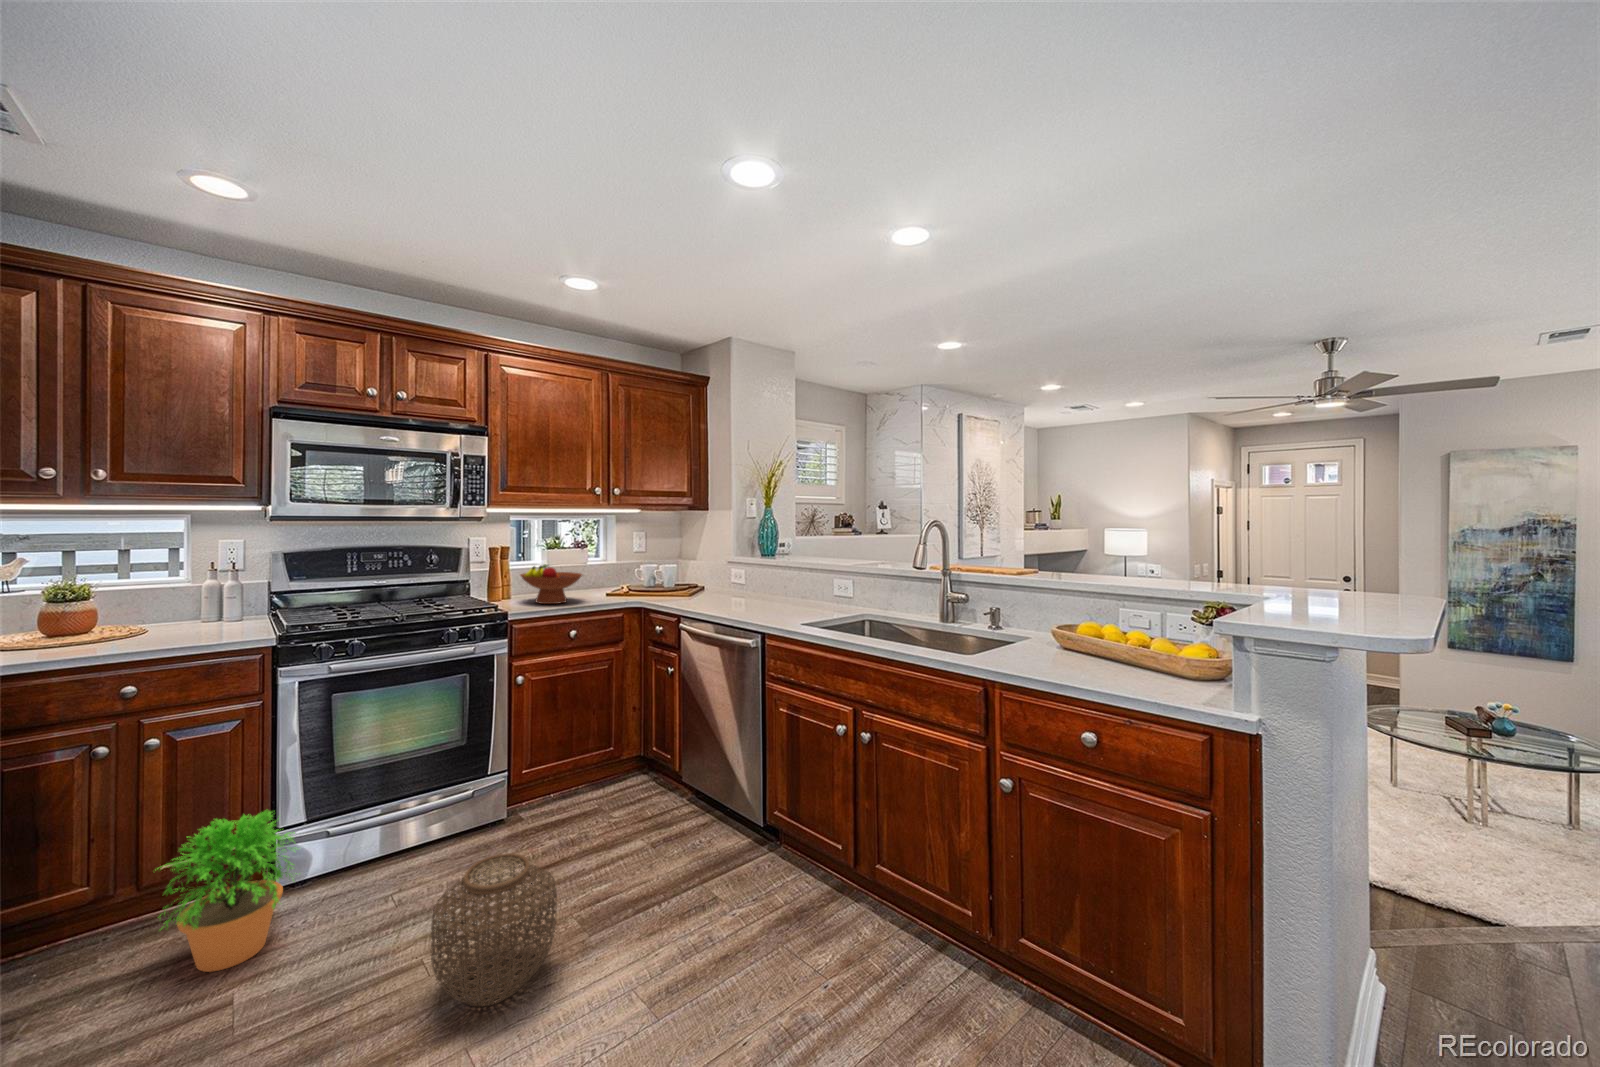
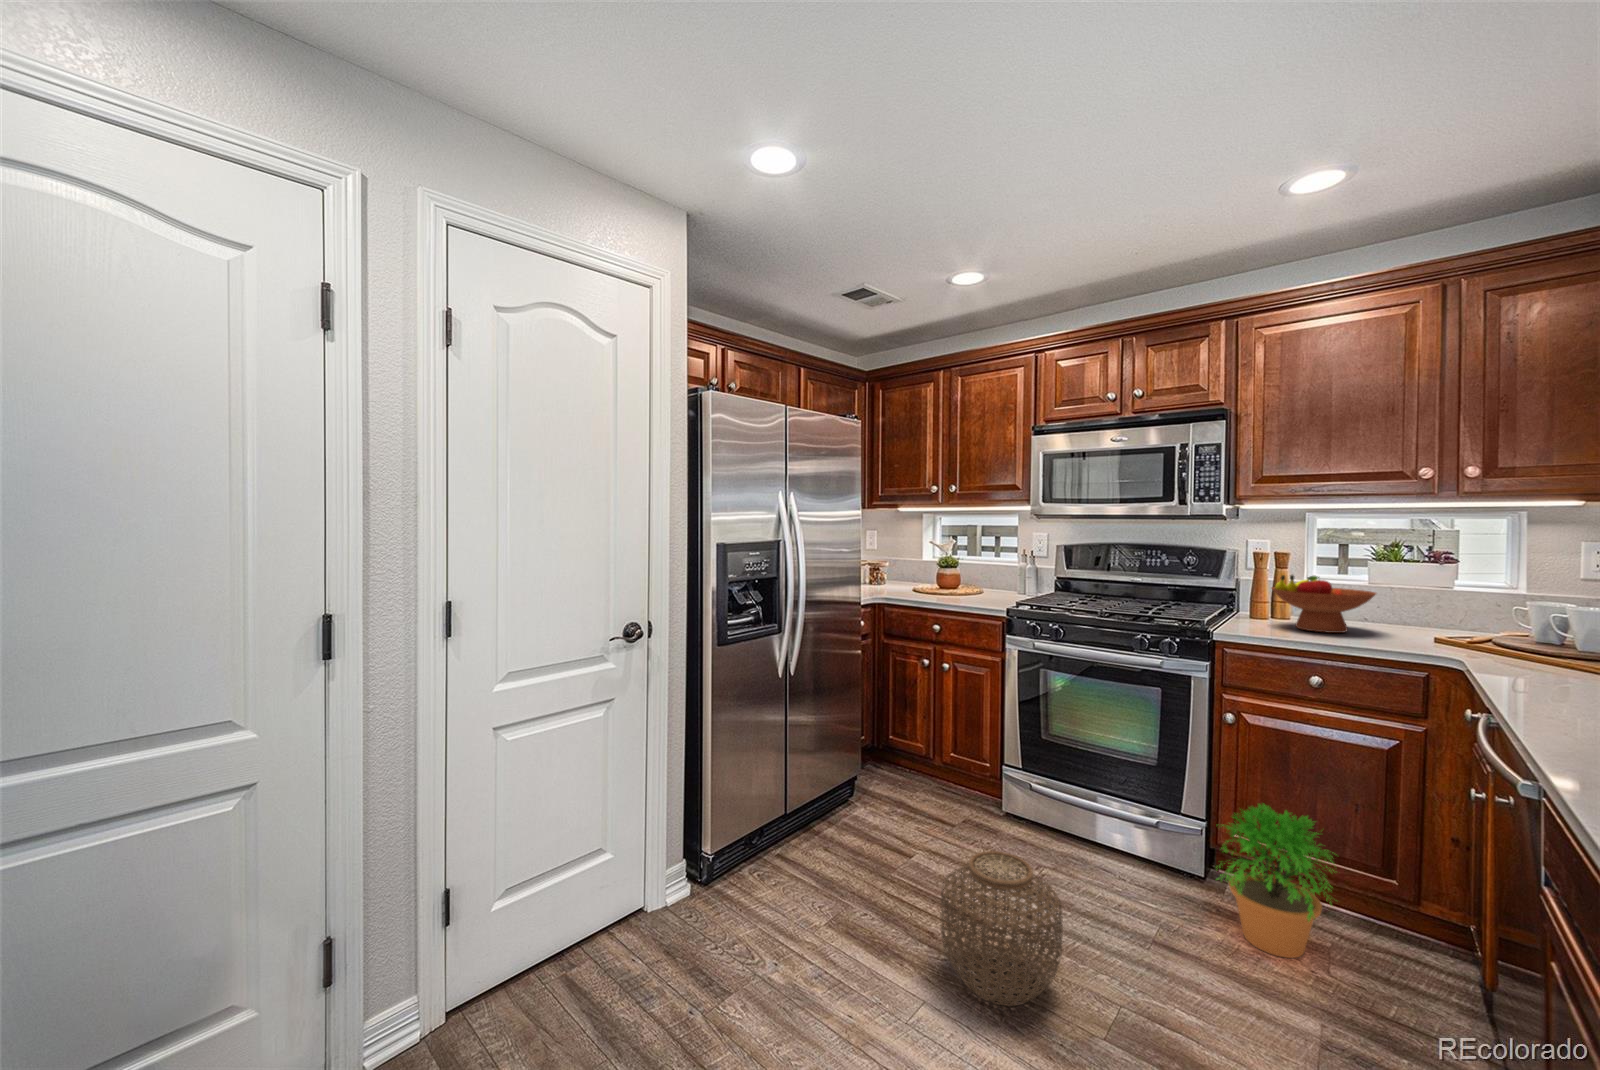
potted plant: present [158,809,297,972] -> present [1217,803,1334,958]

